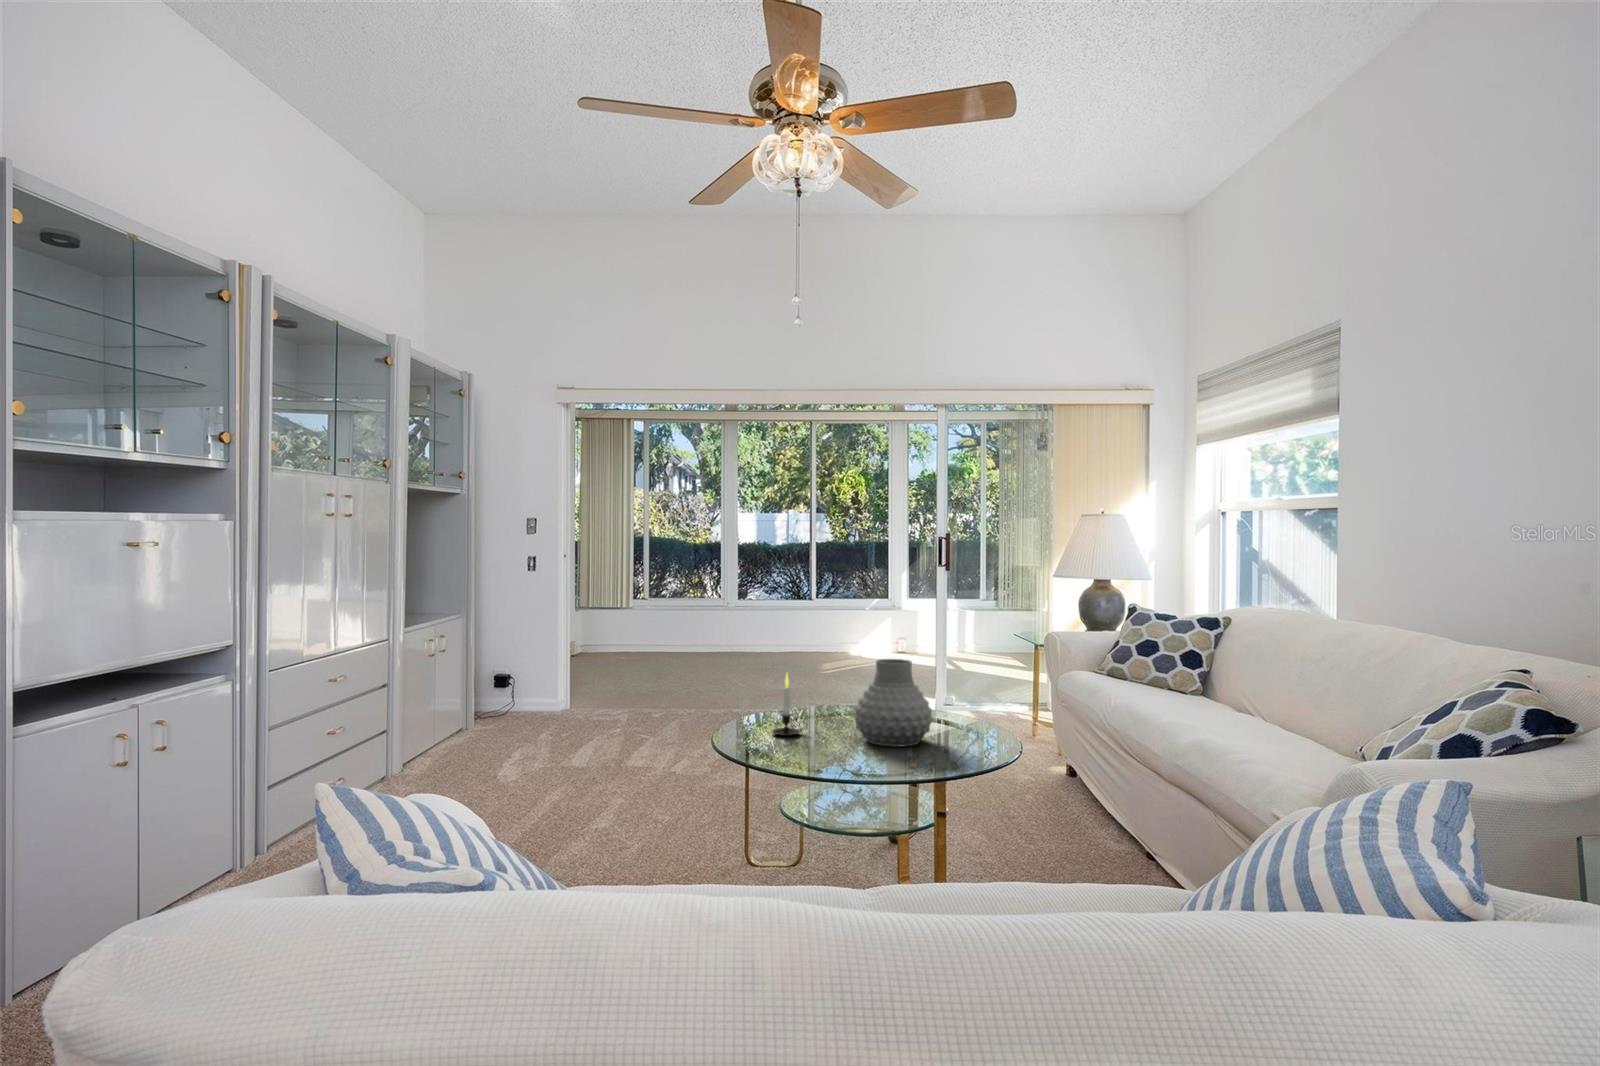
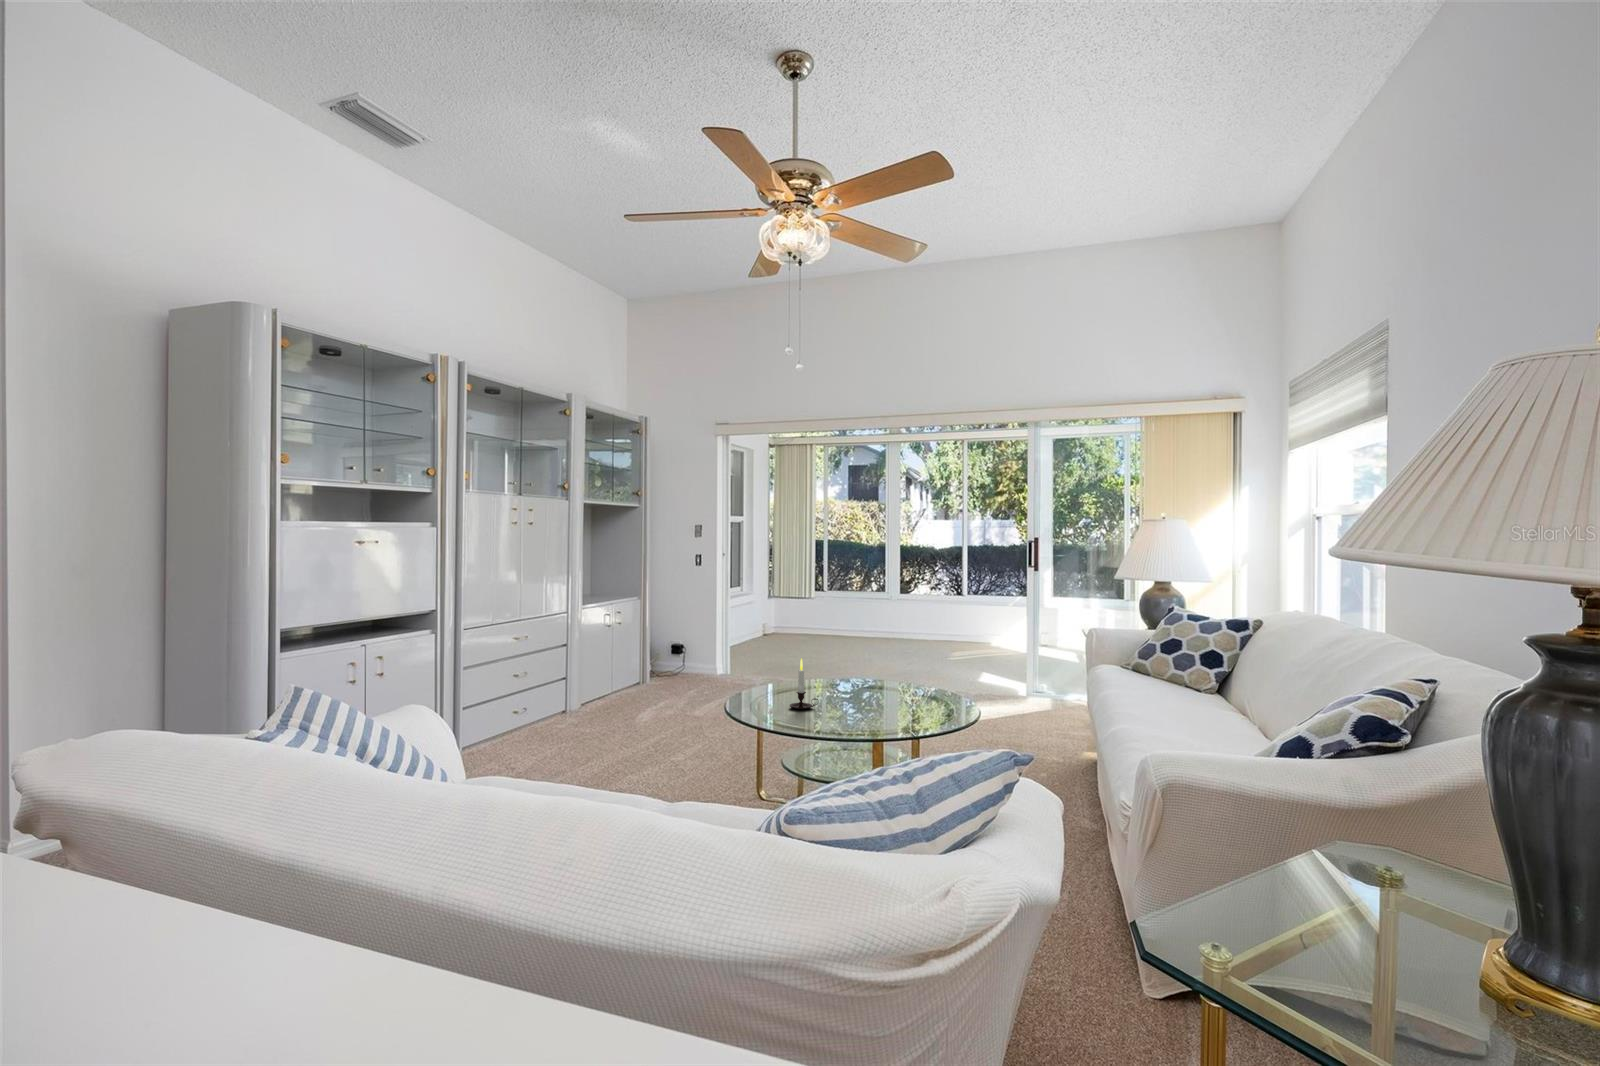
vase: present [854,659,932,747] -> none [848,650,913,723]

